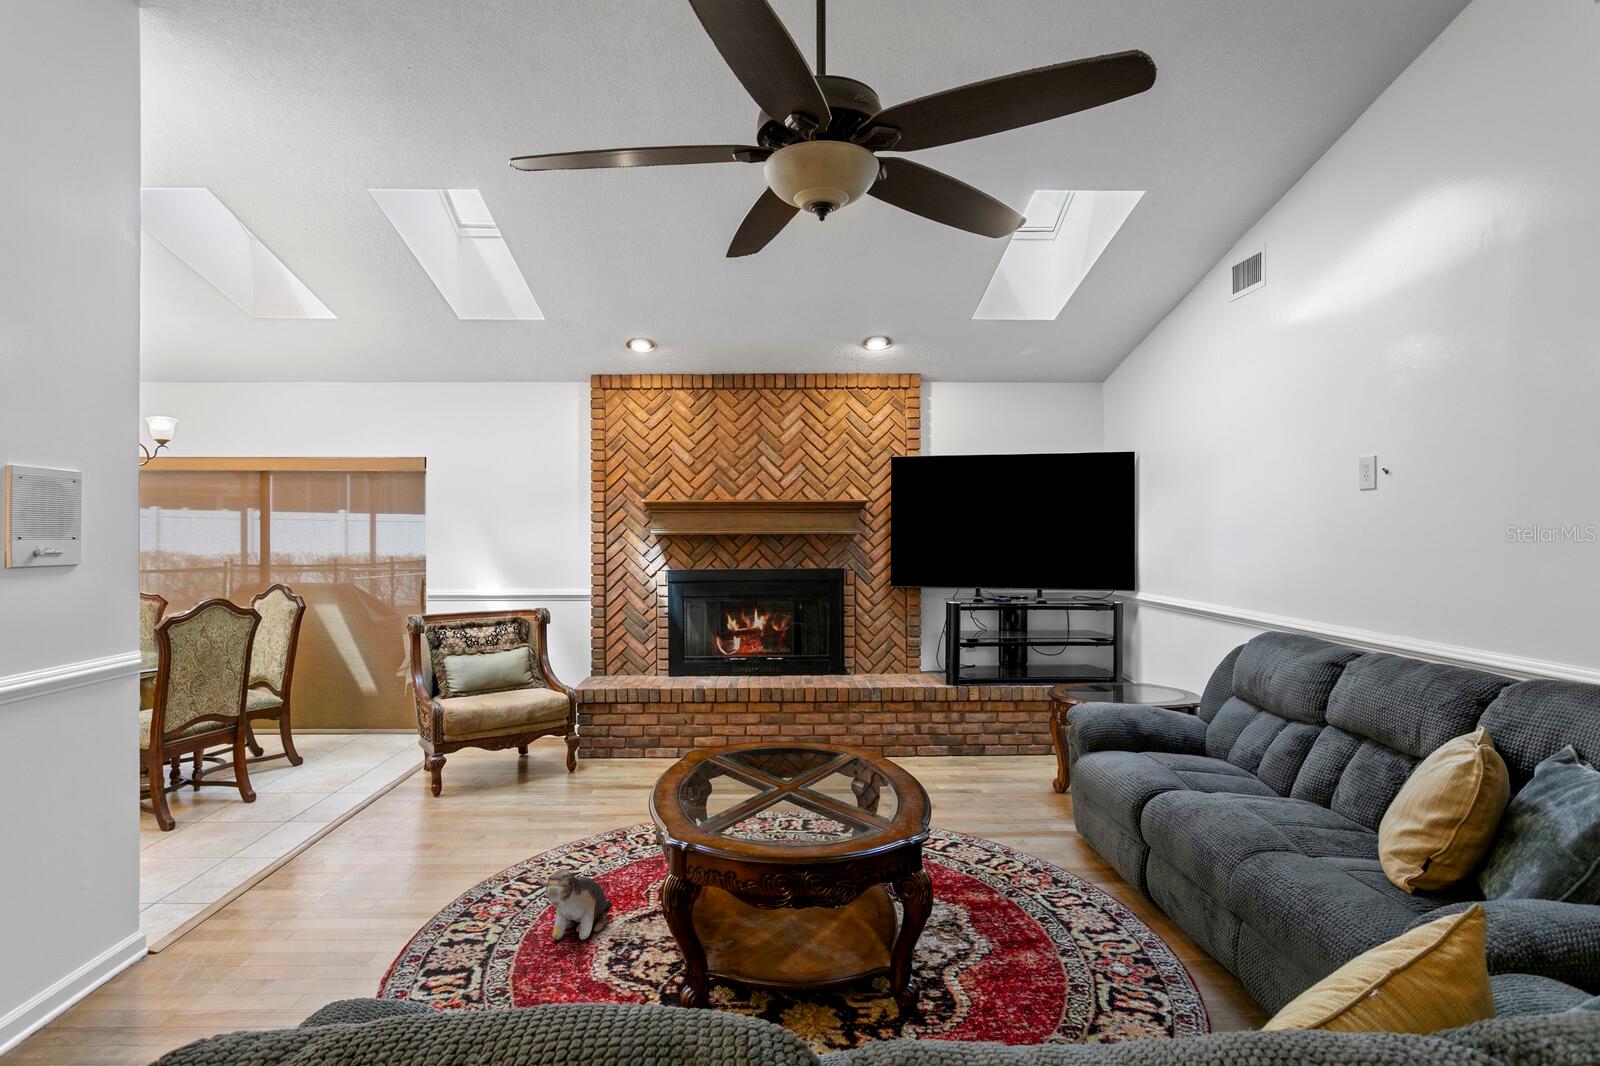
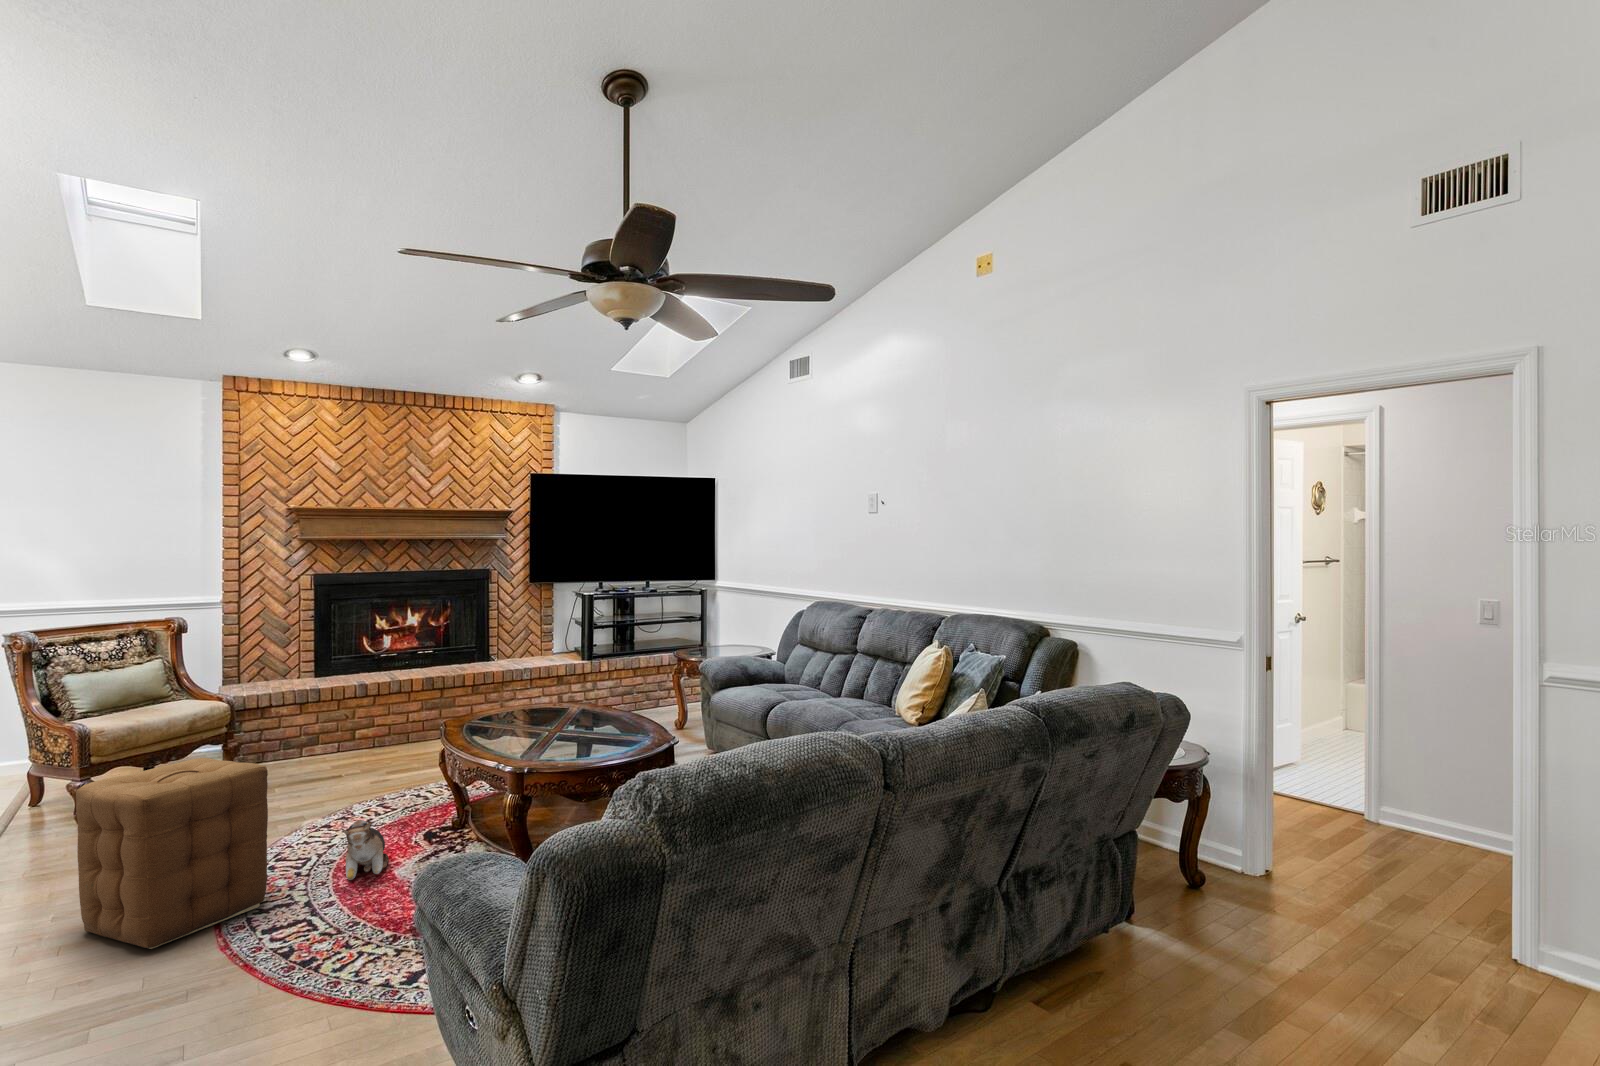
ottoman: none [309,767,469,980] -> present [76,758,268,949]

